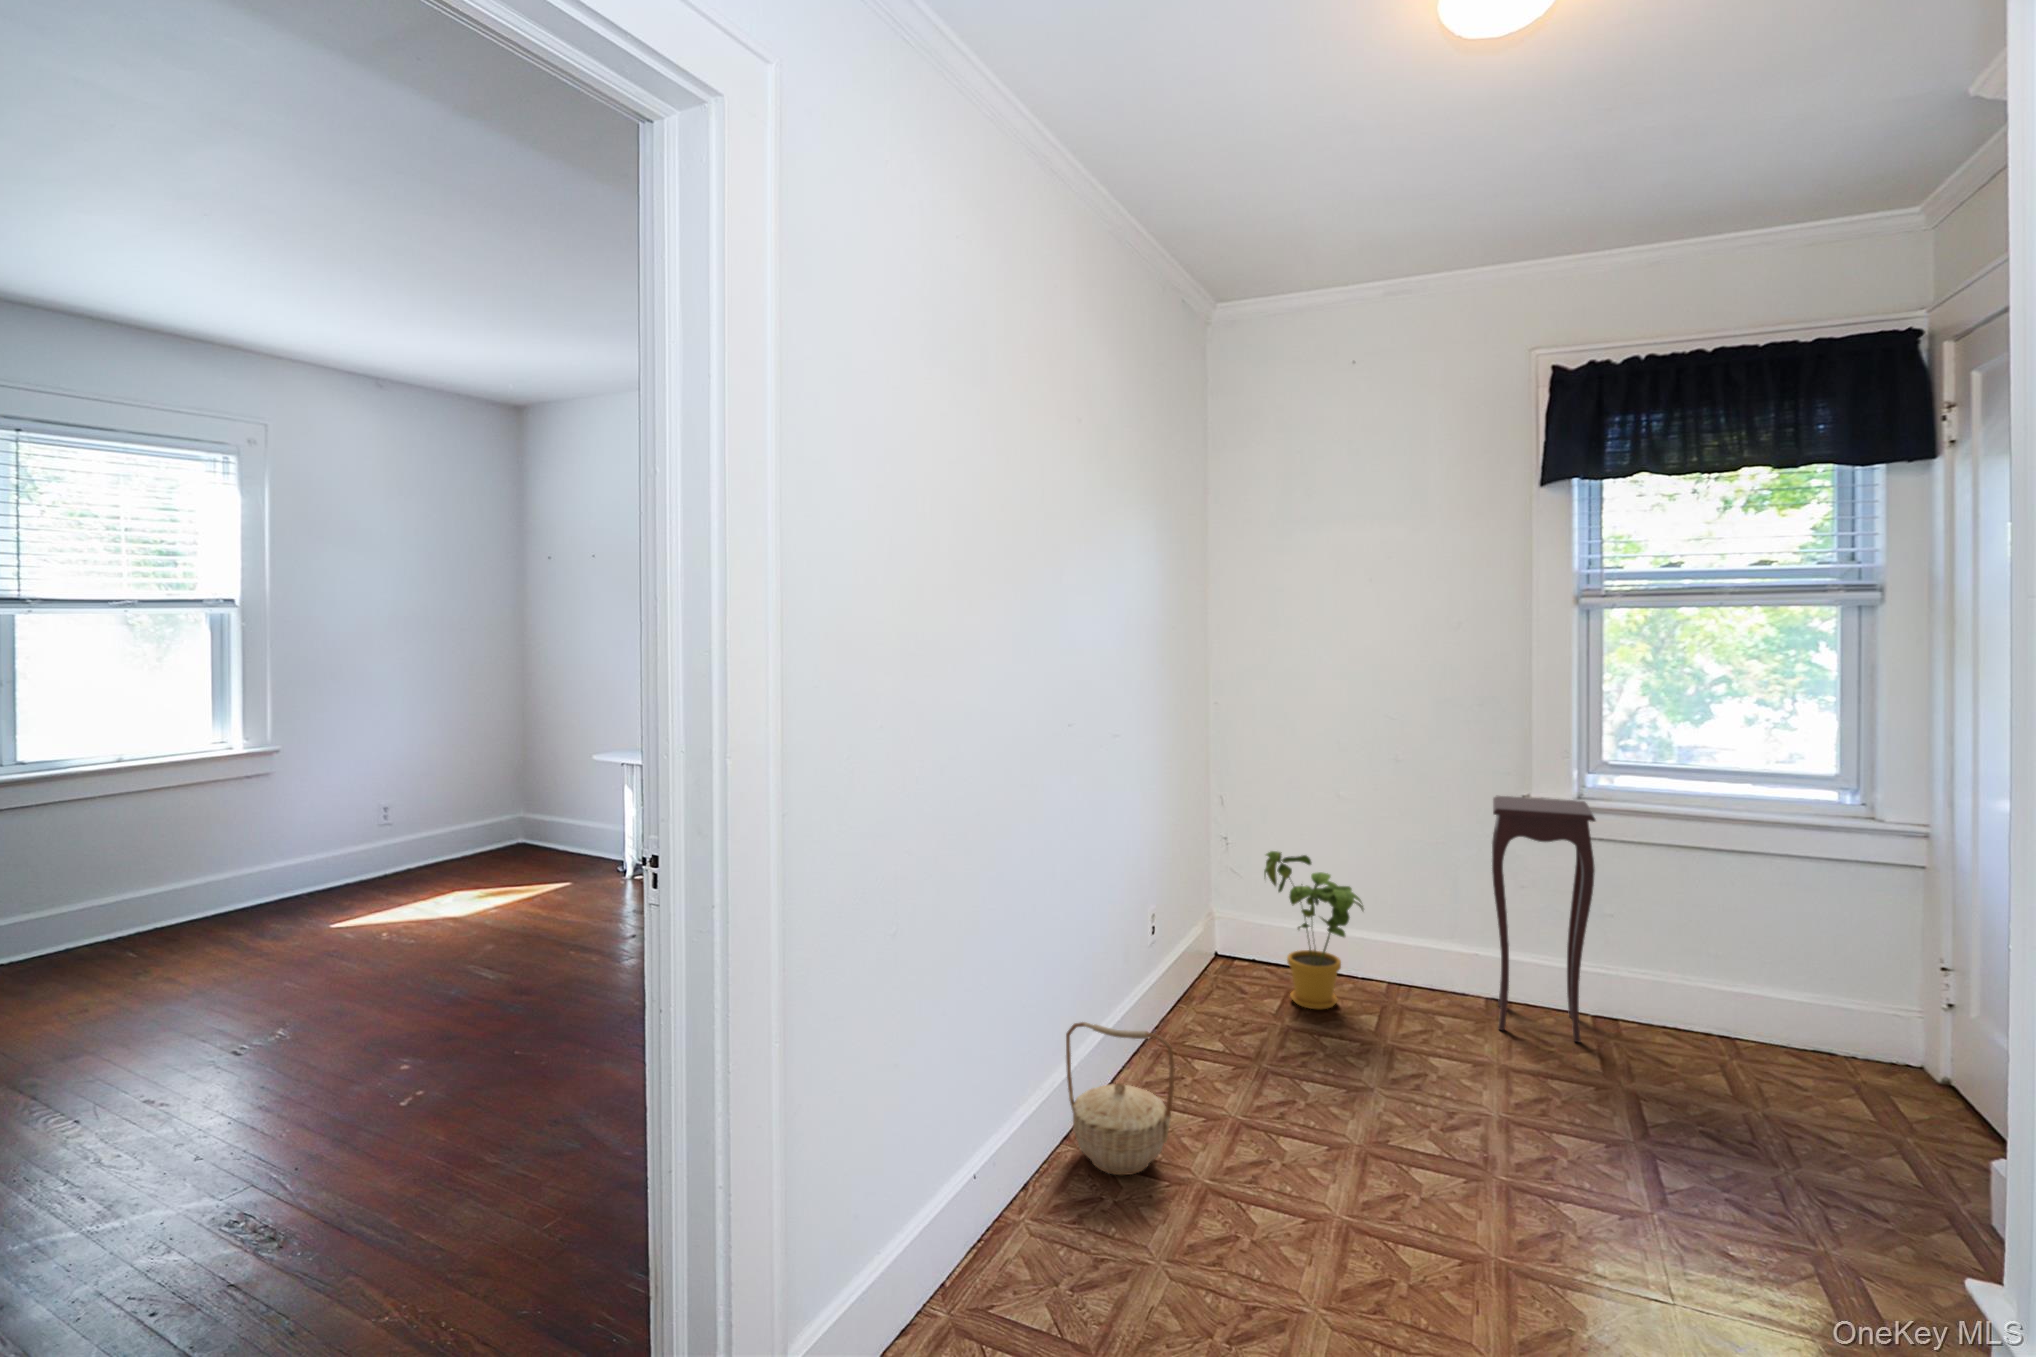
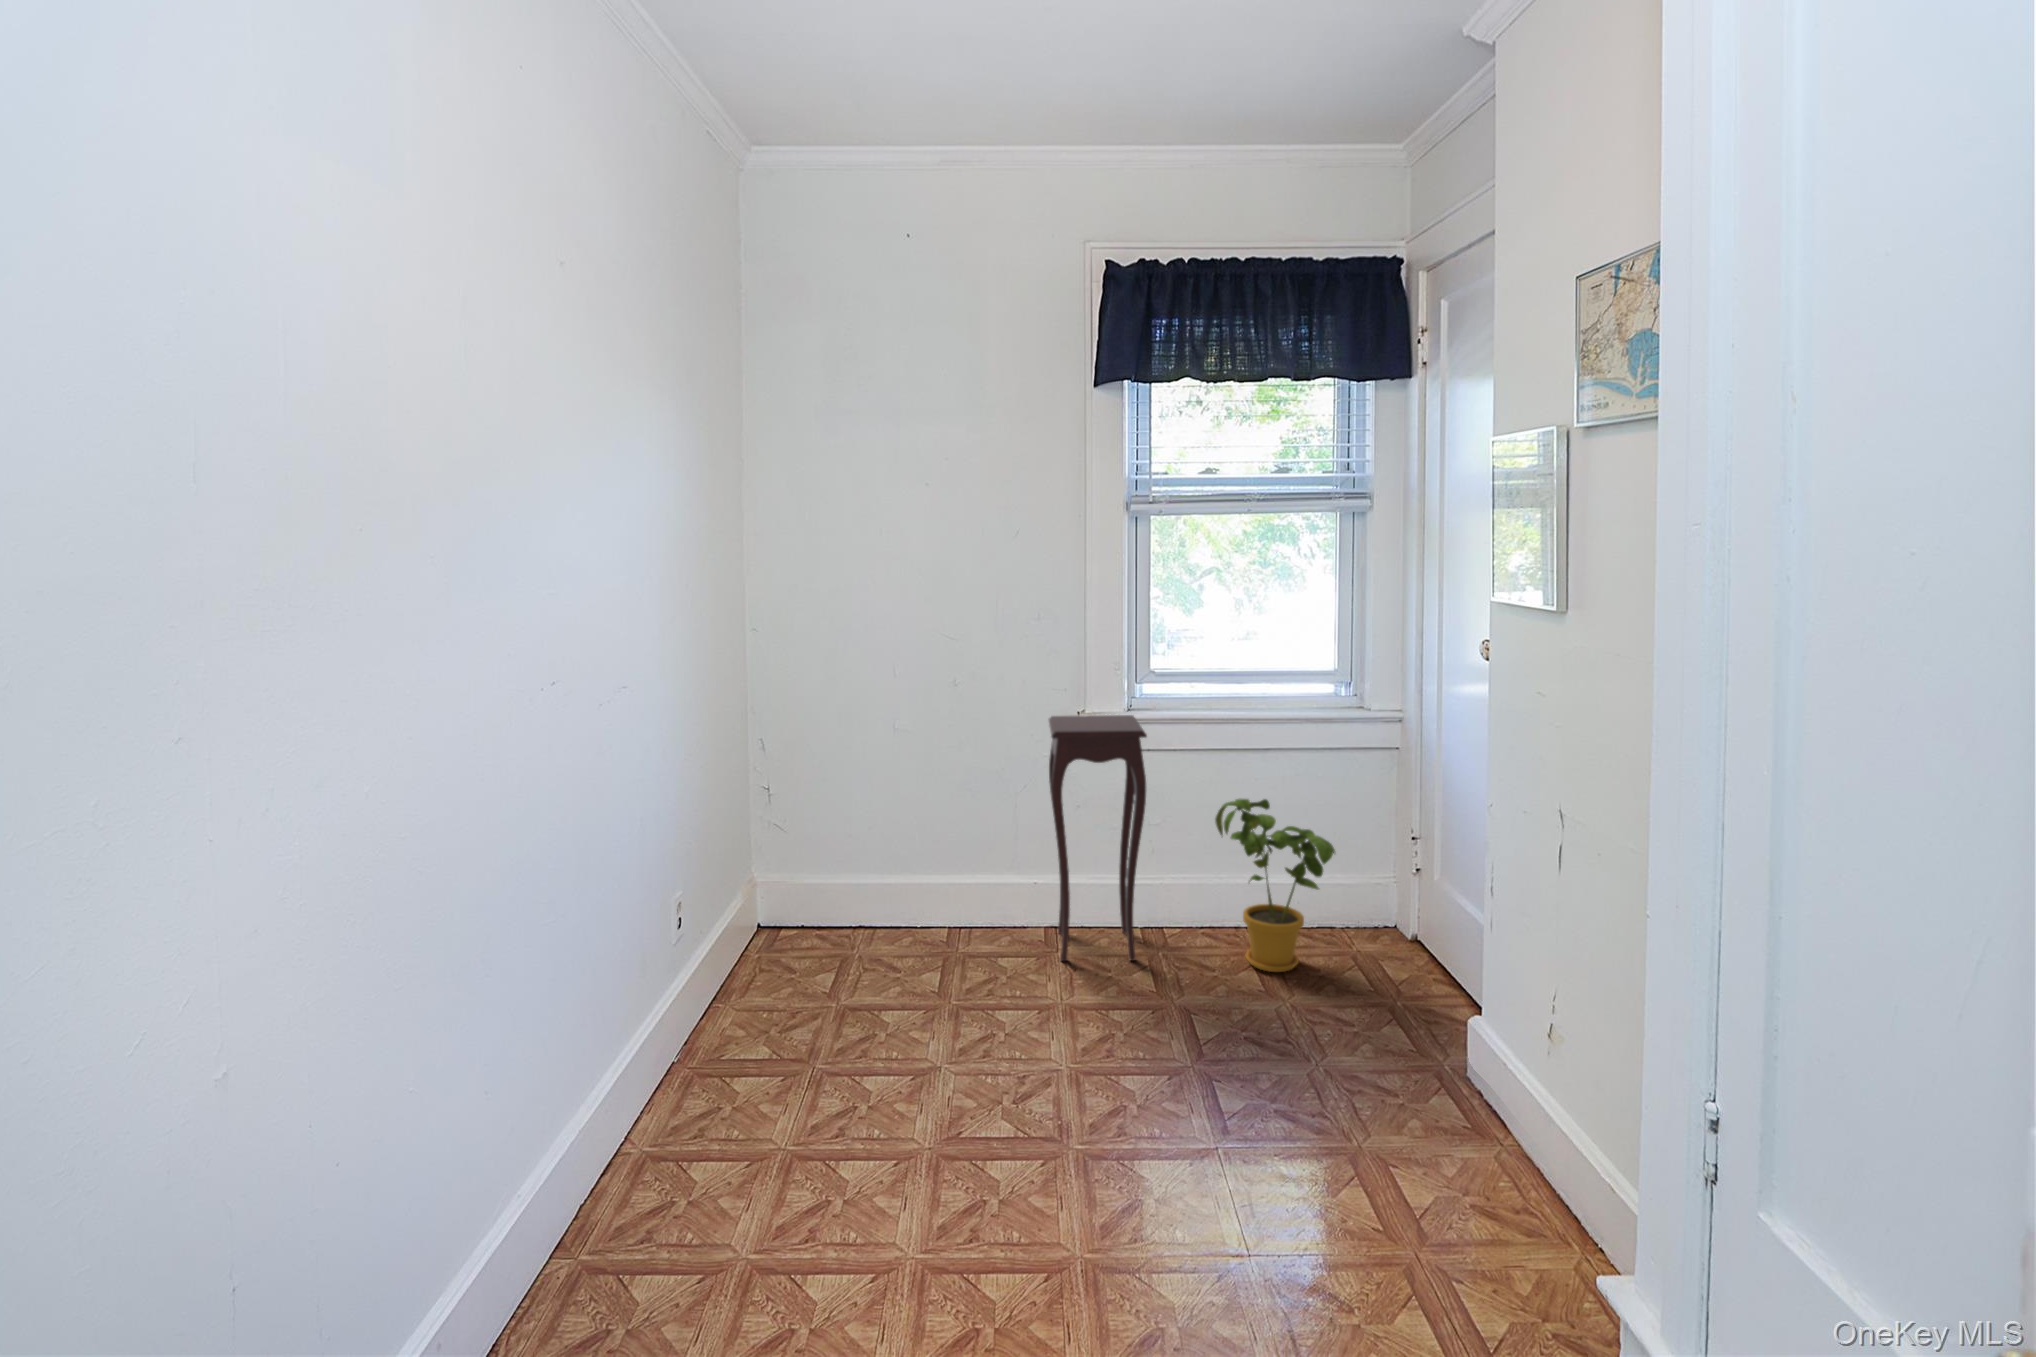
house plant: present [1264,851,1364,1009] -> present [1215,798,1335,972]
basket: present [1066,1022,1174,1175] -> none [532,1090,694,1295]

